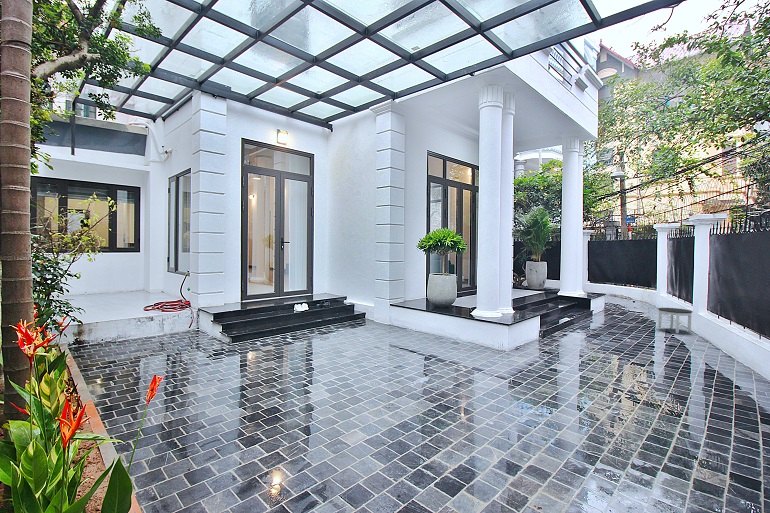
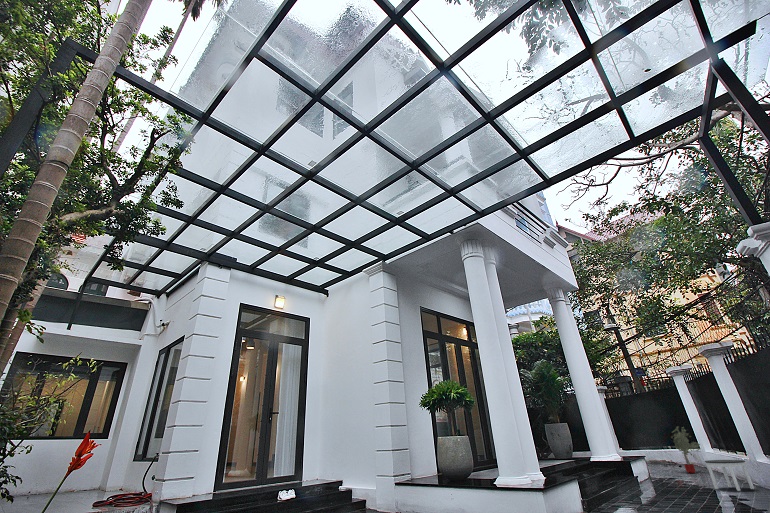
potted tree: none [636,273,661,310] -> present [672,427,700,474]

